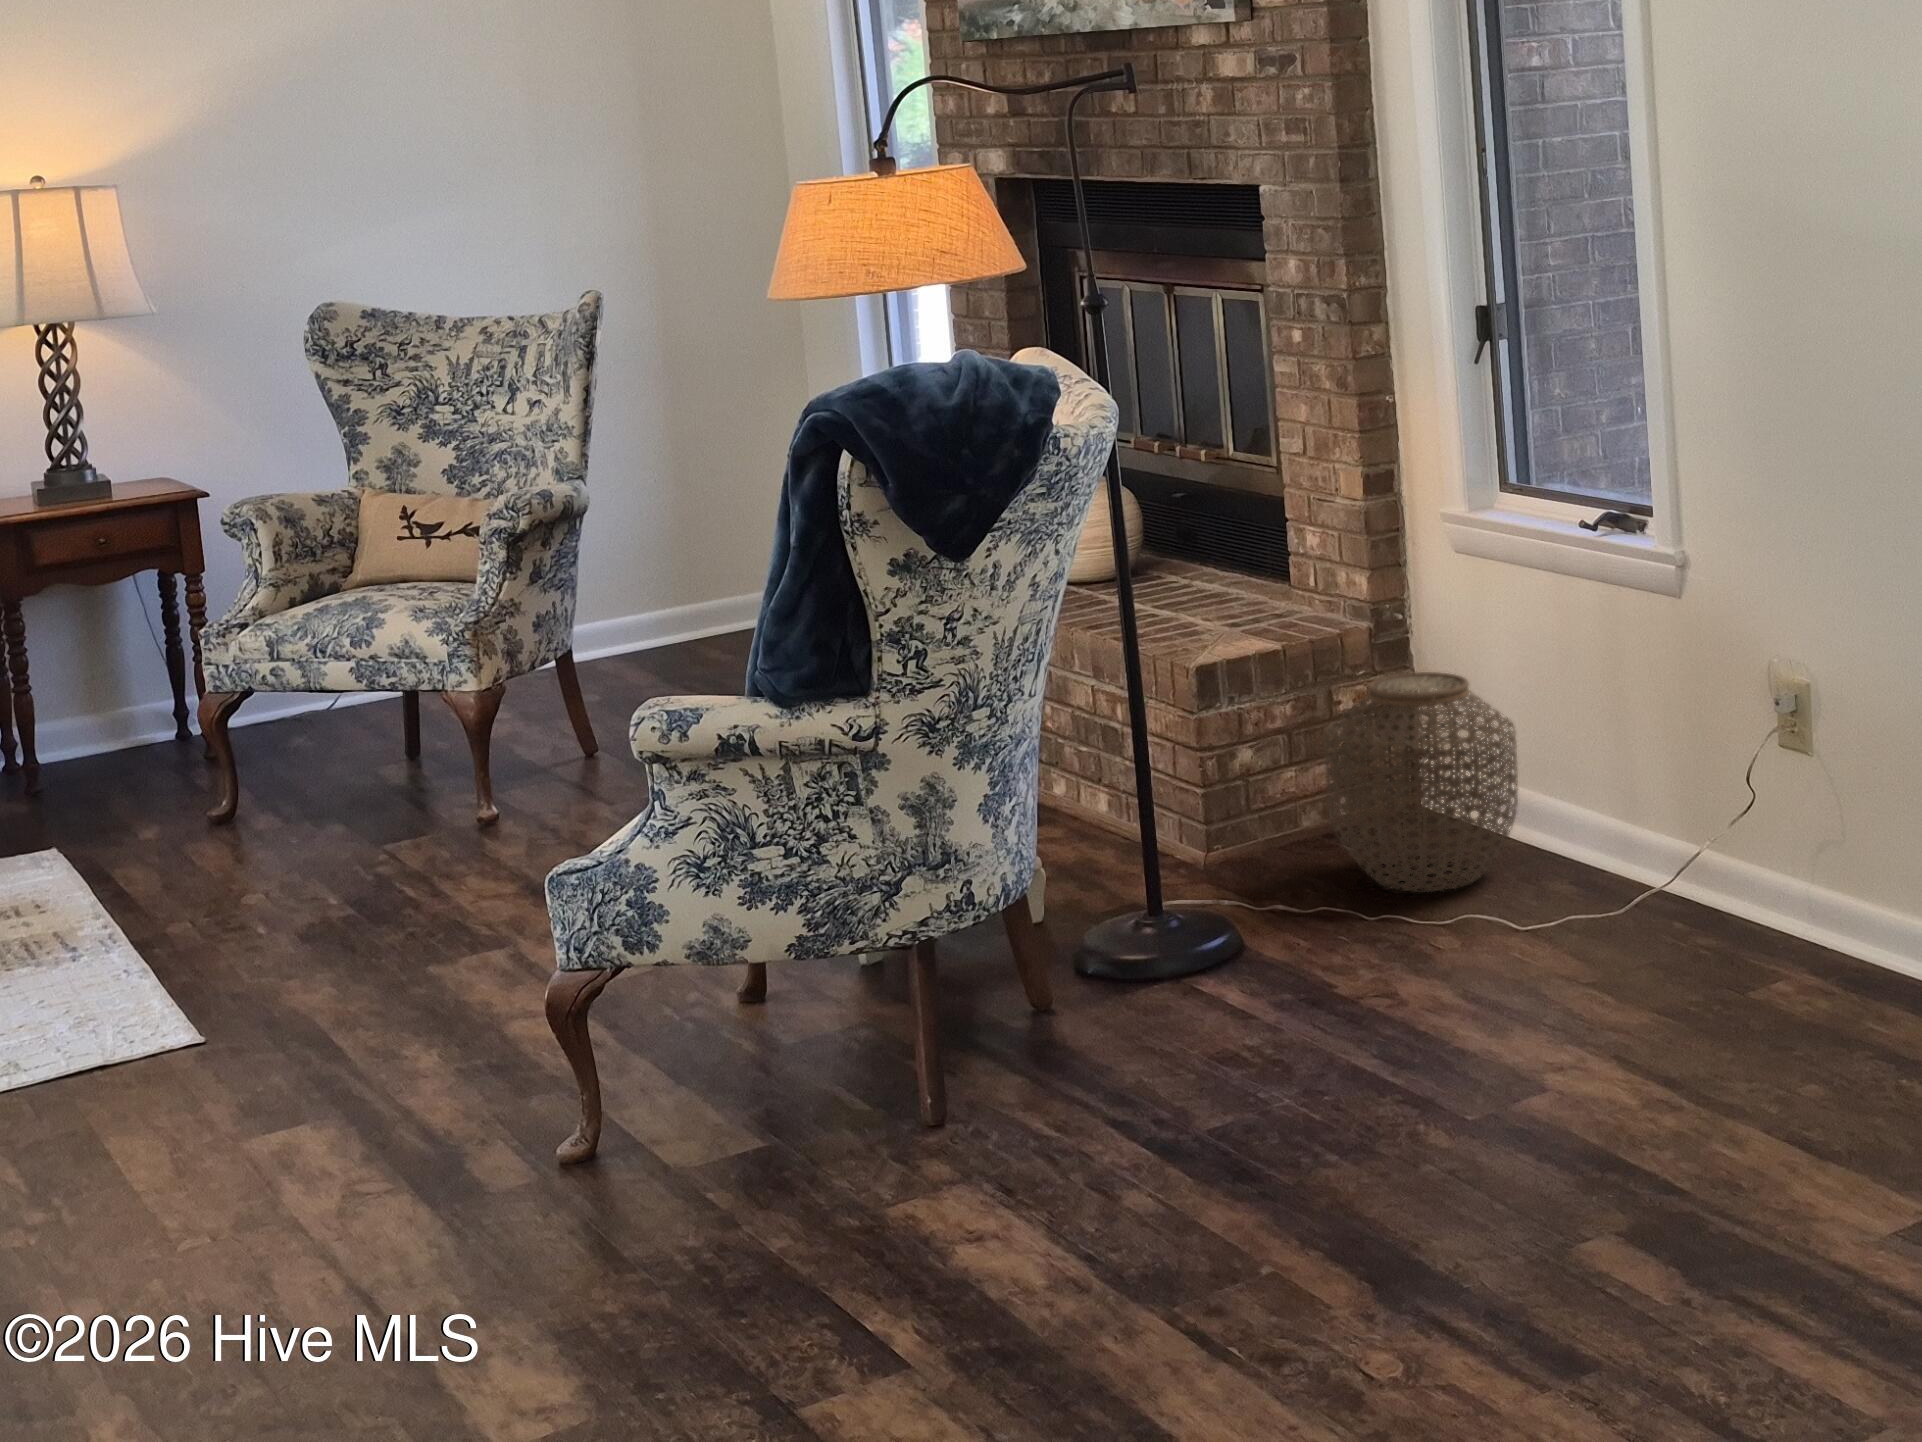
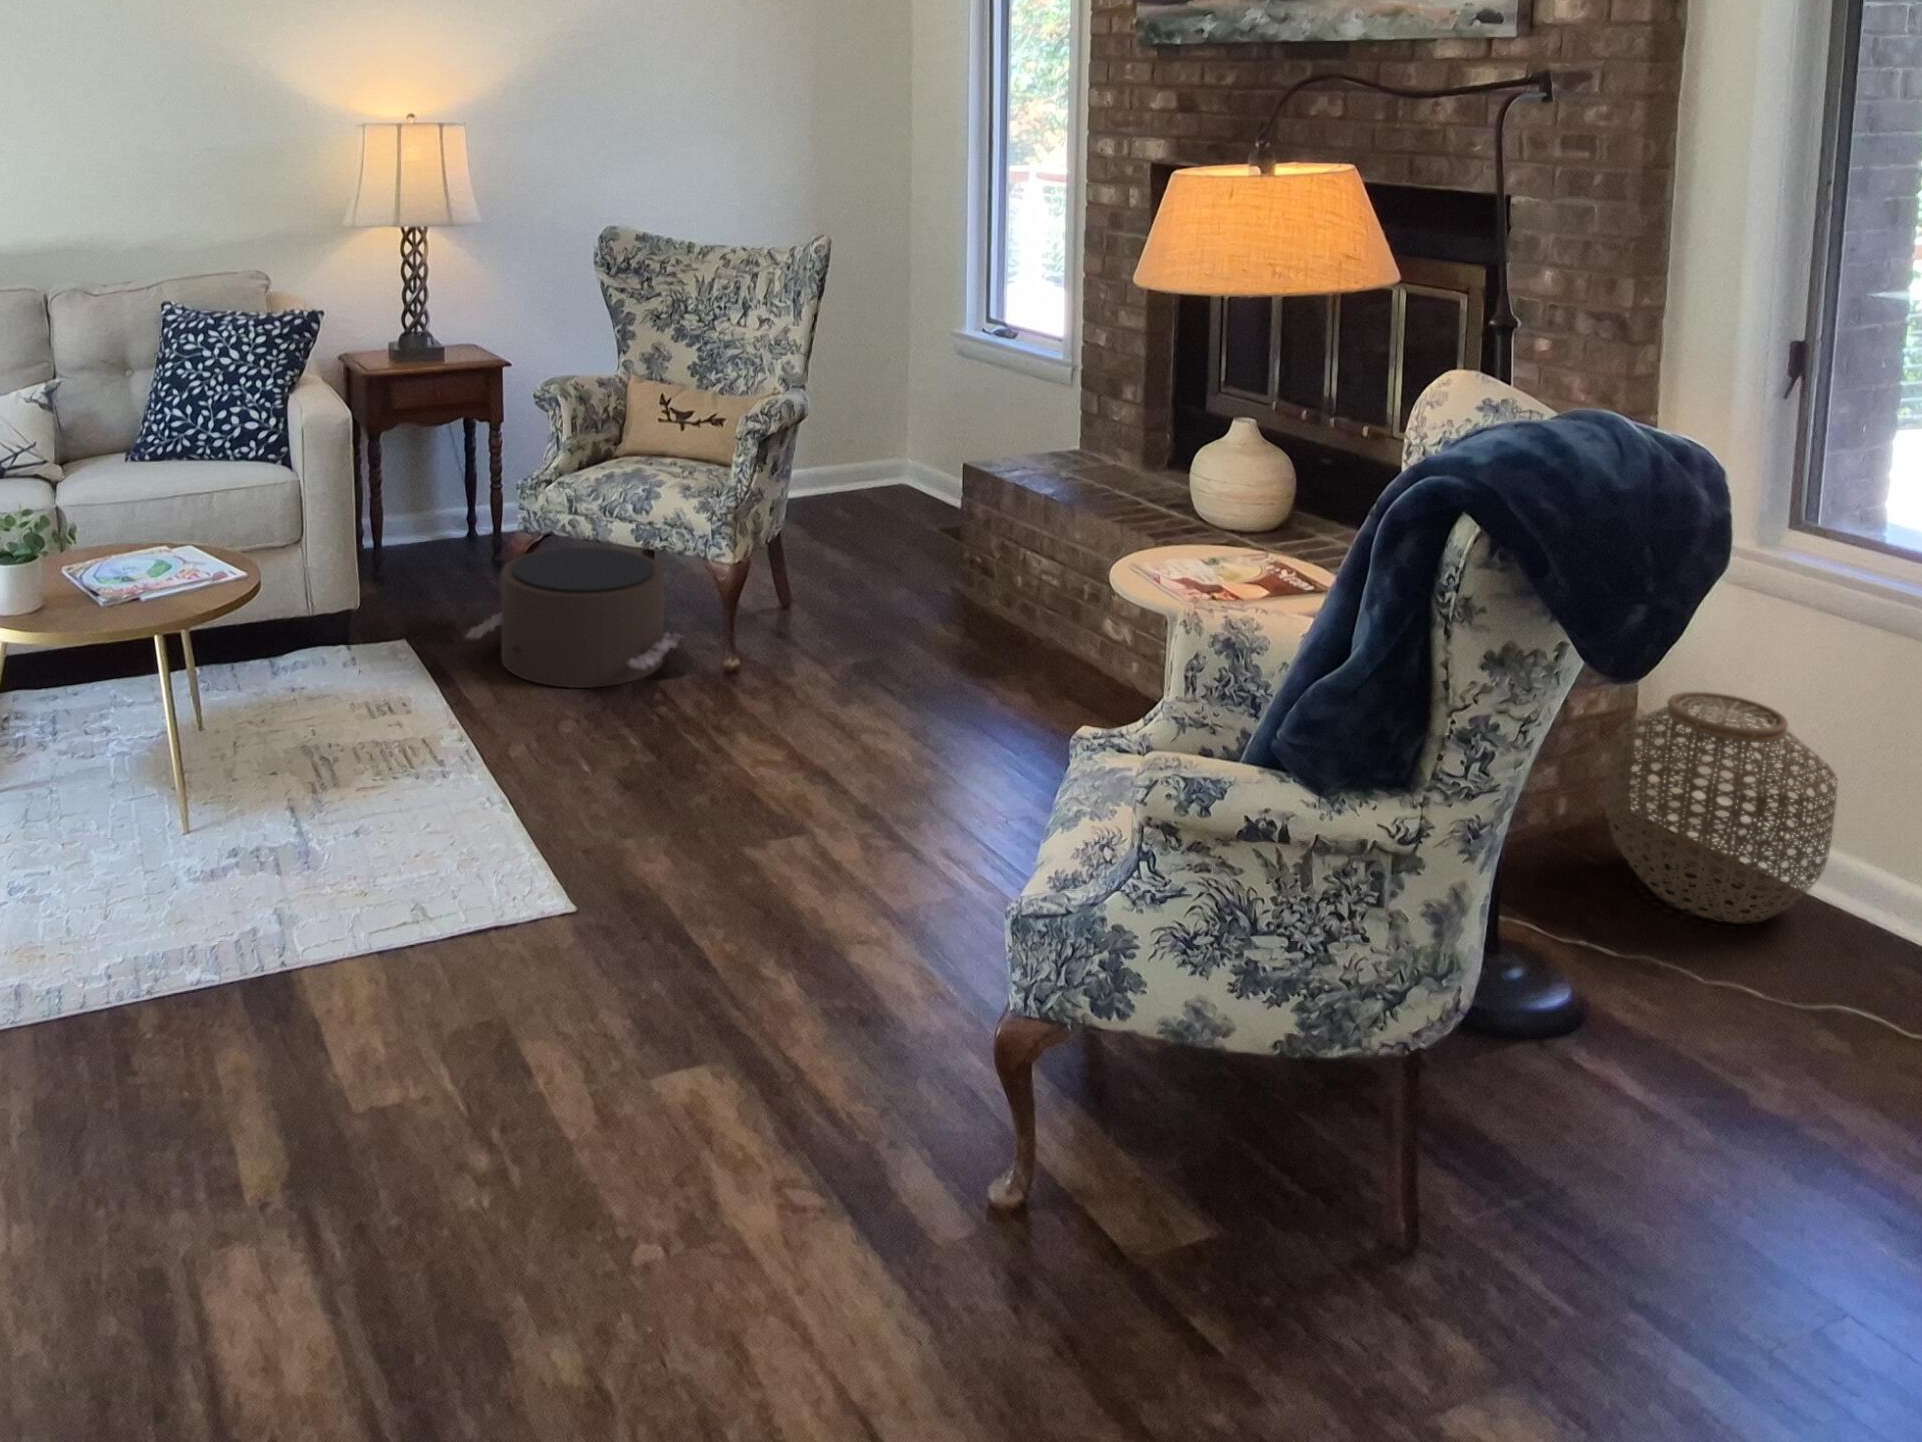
pouf: none [125,703,420,866] -> present [467,547,682,688]

